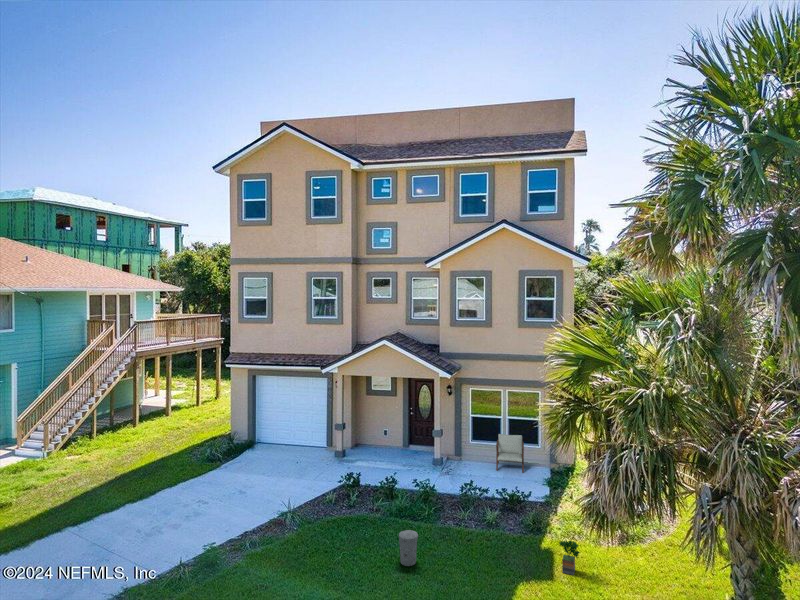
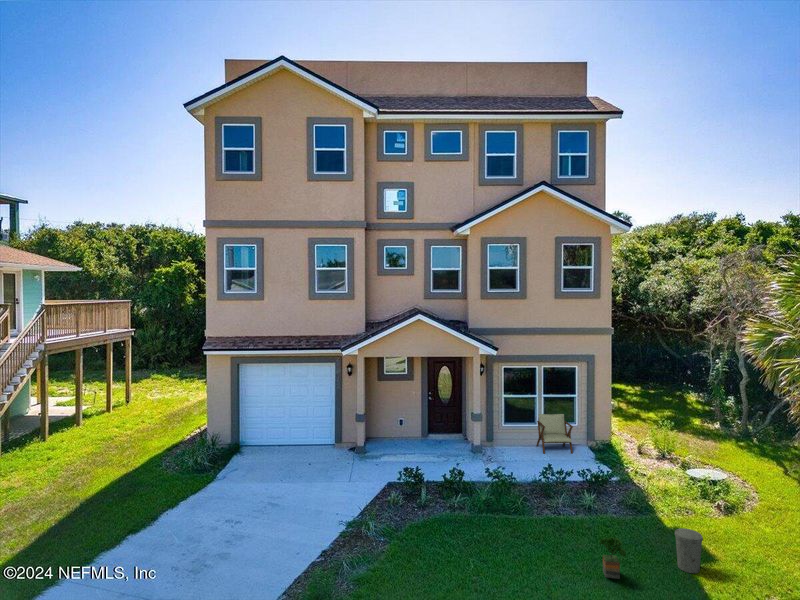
trash can: present [399,530,418,566] -> present [675,528,703,573]
potted tree: present [559,541,580,575] -> present [599,537,626,579]

